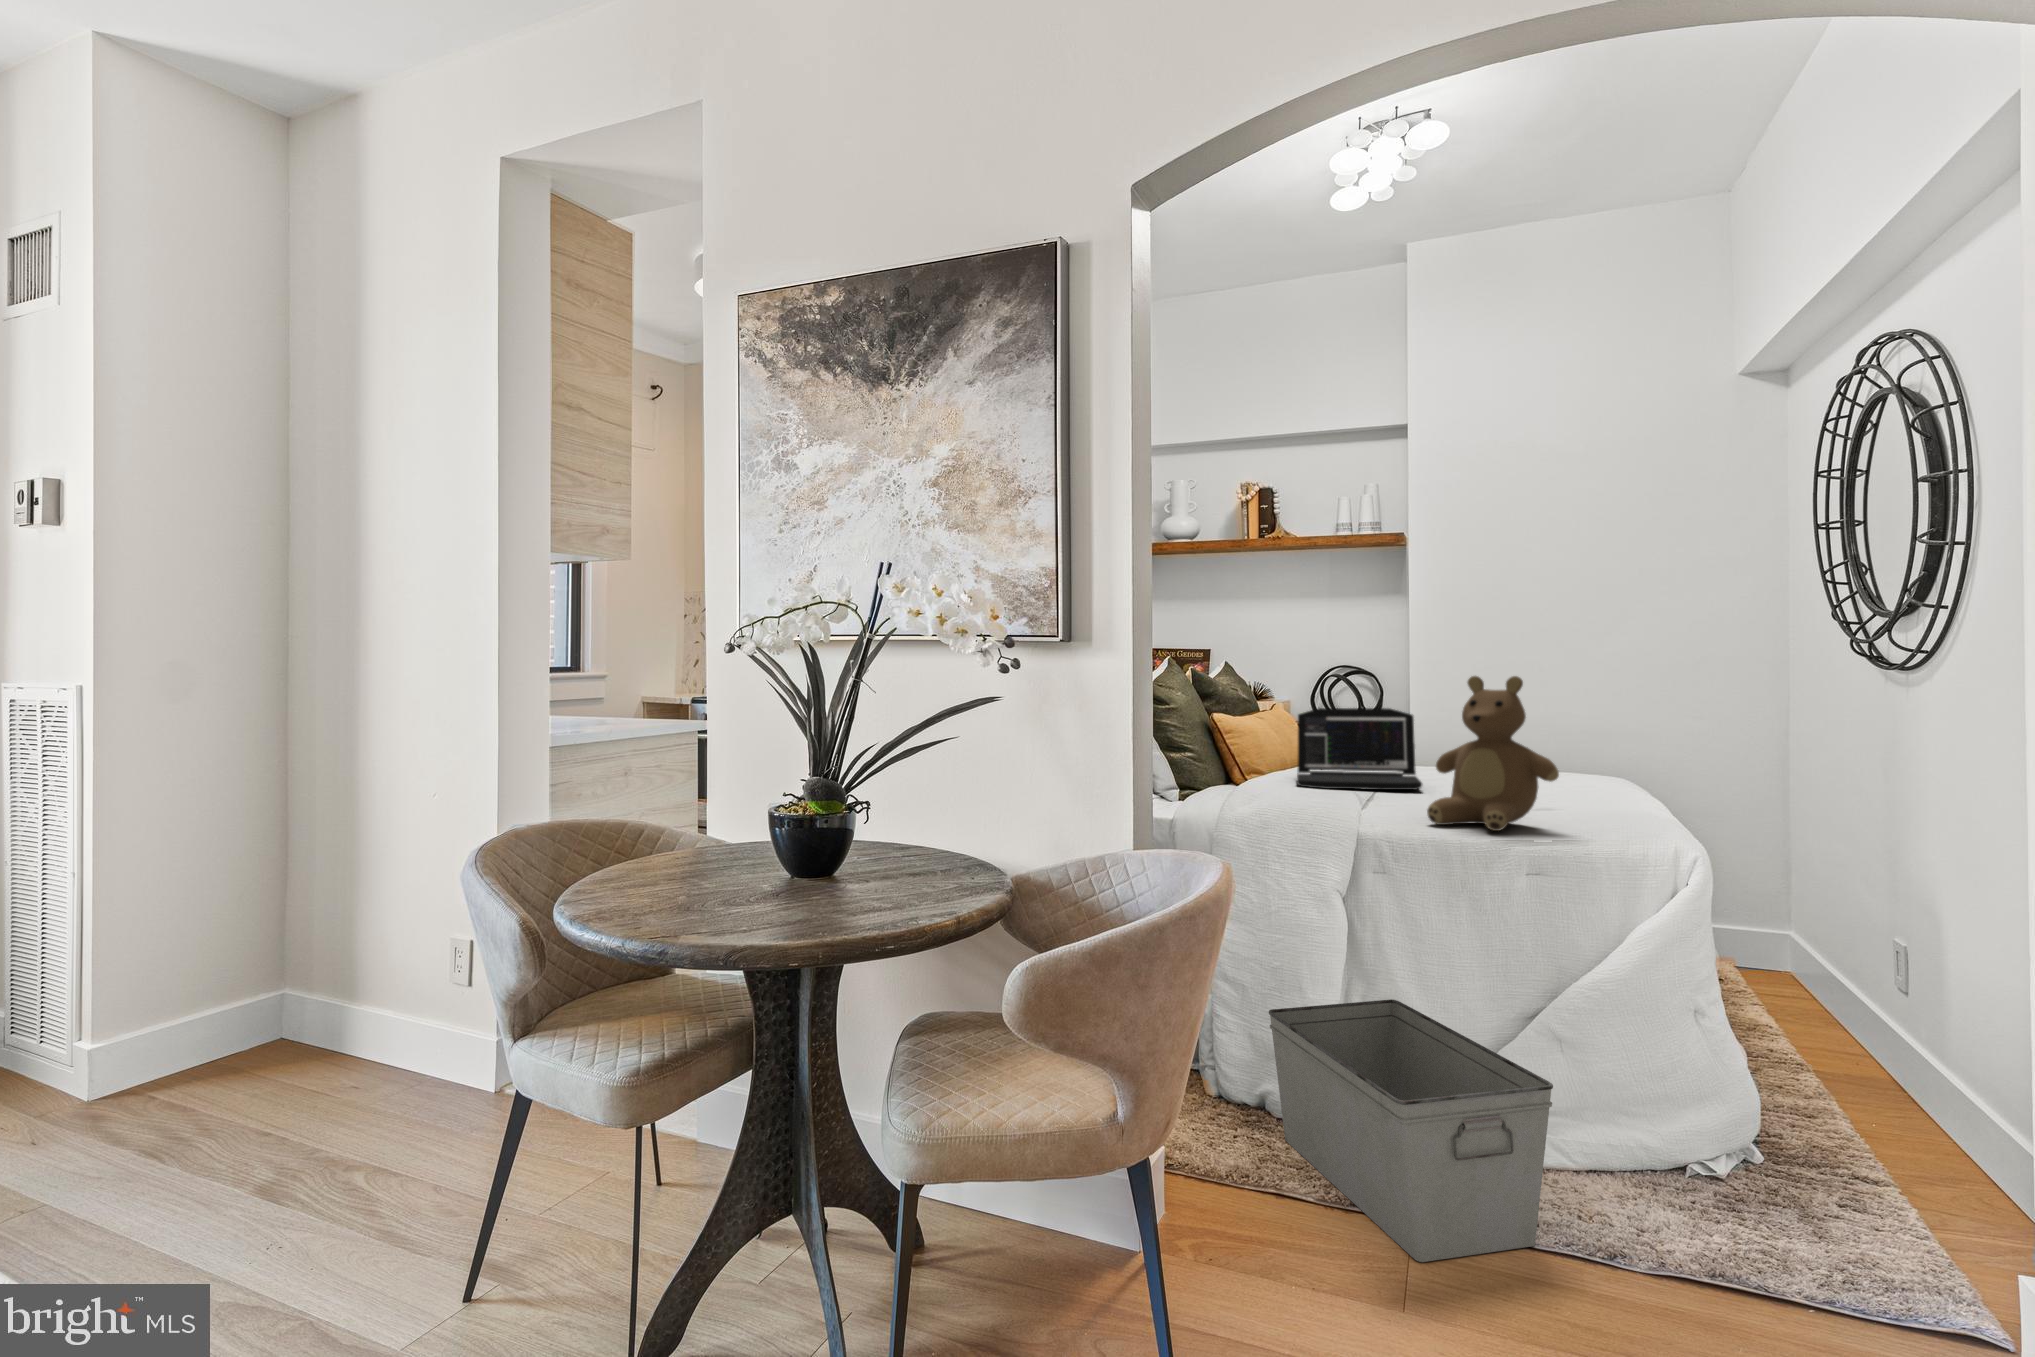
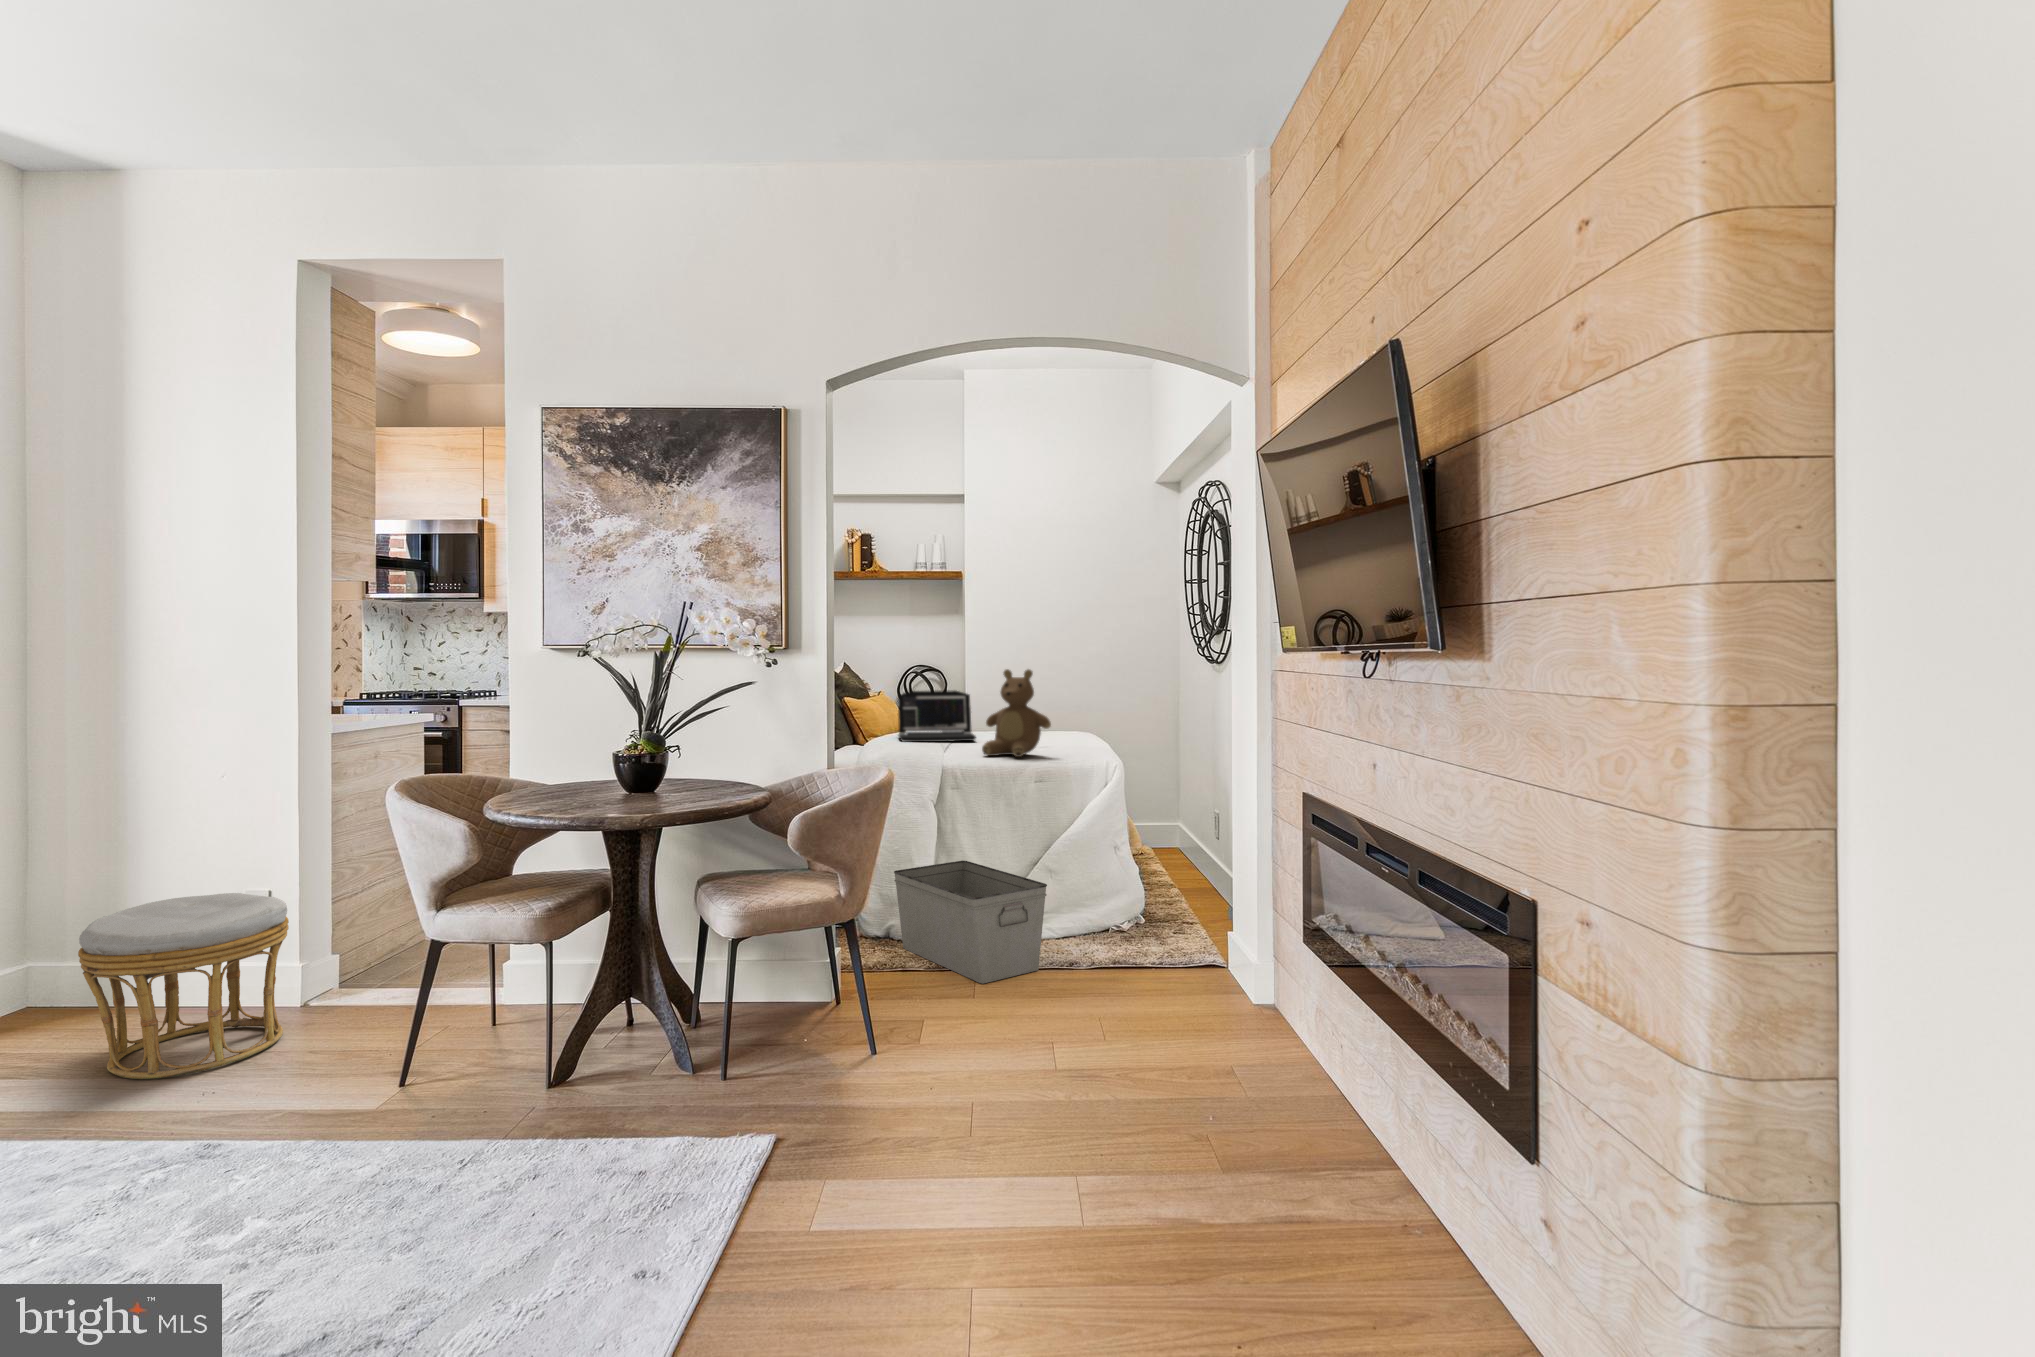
ottoman: none [187,961,433,1214] -> present [78,893,289,1079]

